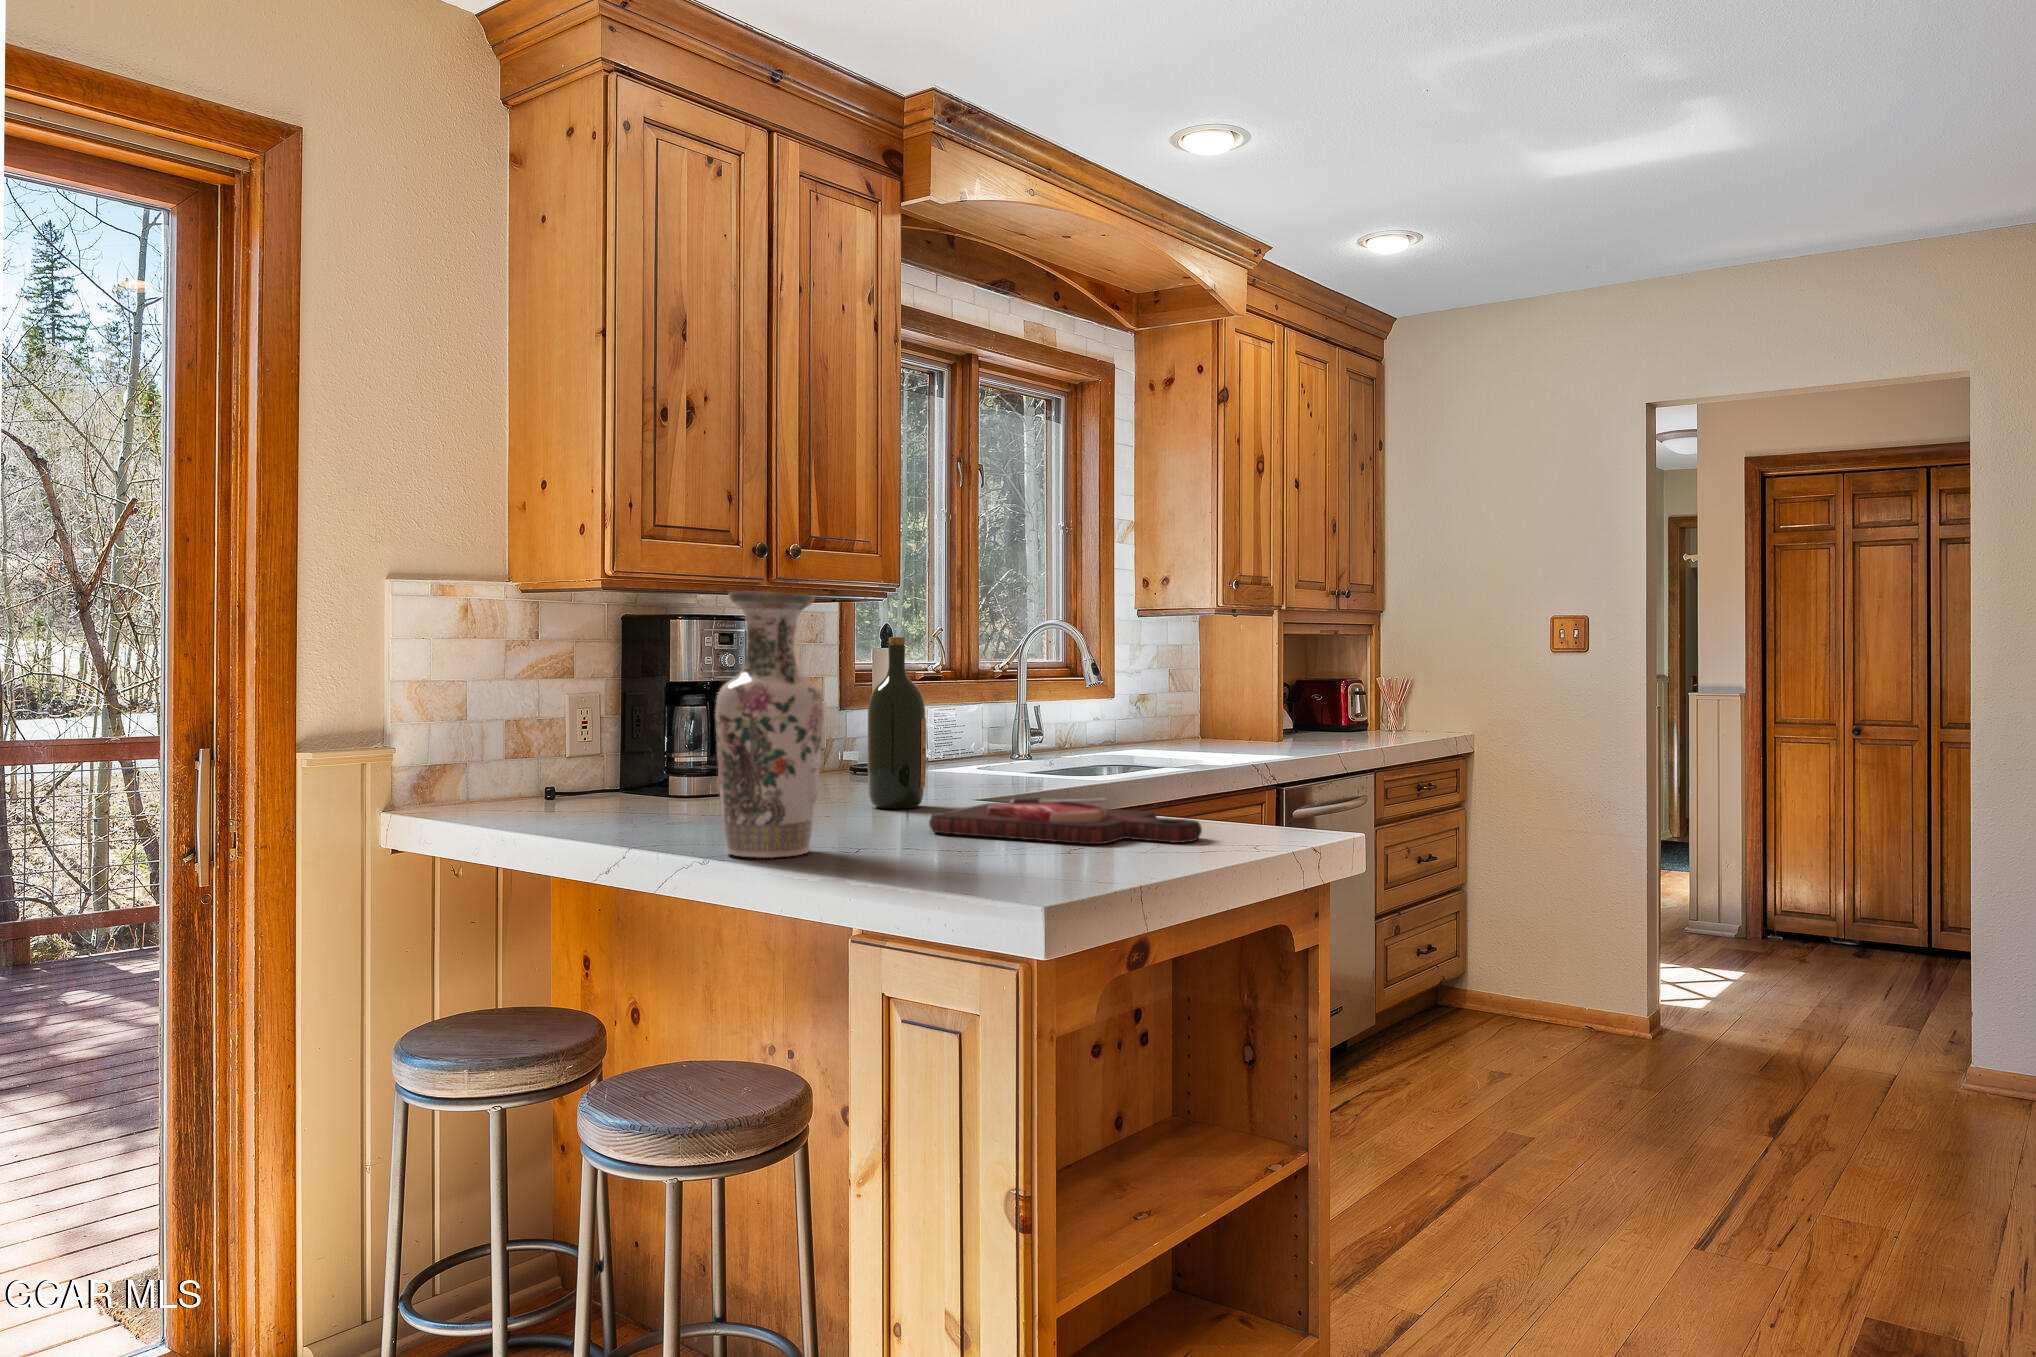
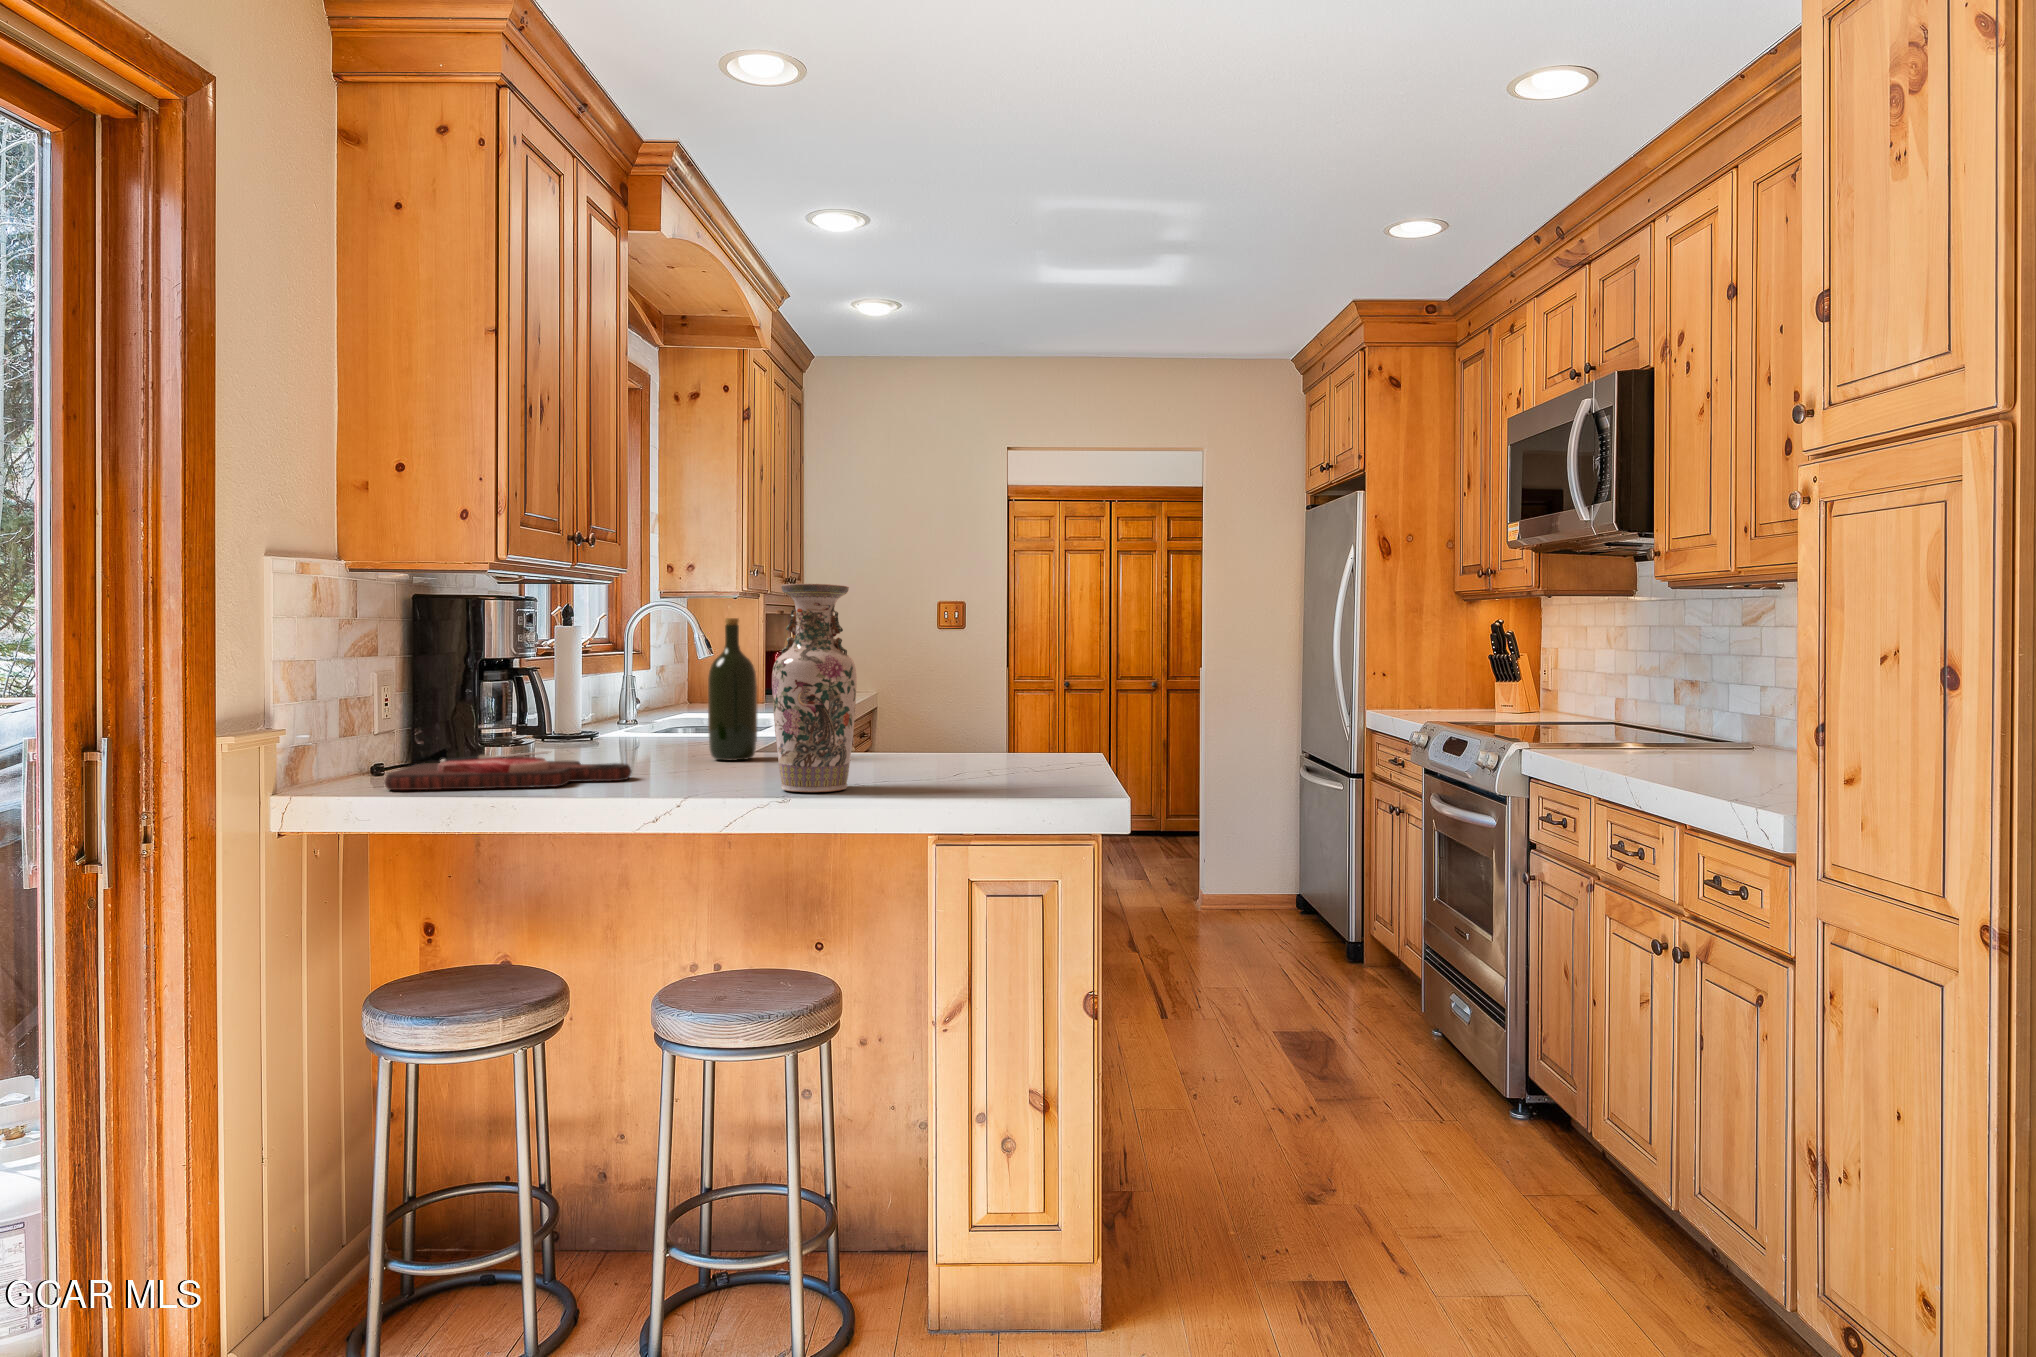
cutting board: present [929,797,1202,844] -> present [384,751,632,790]

